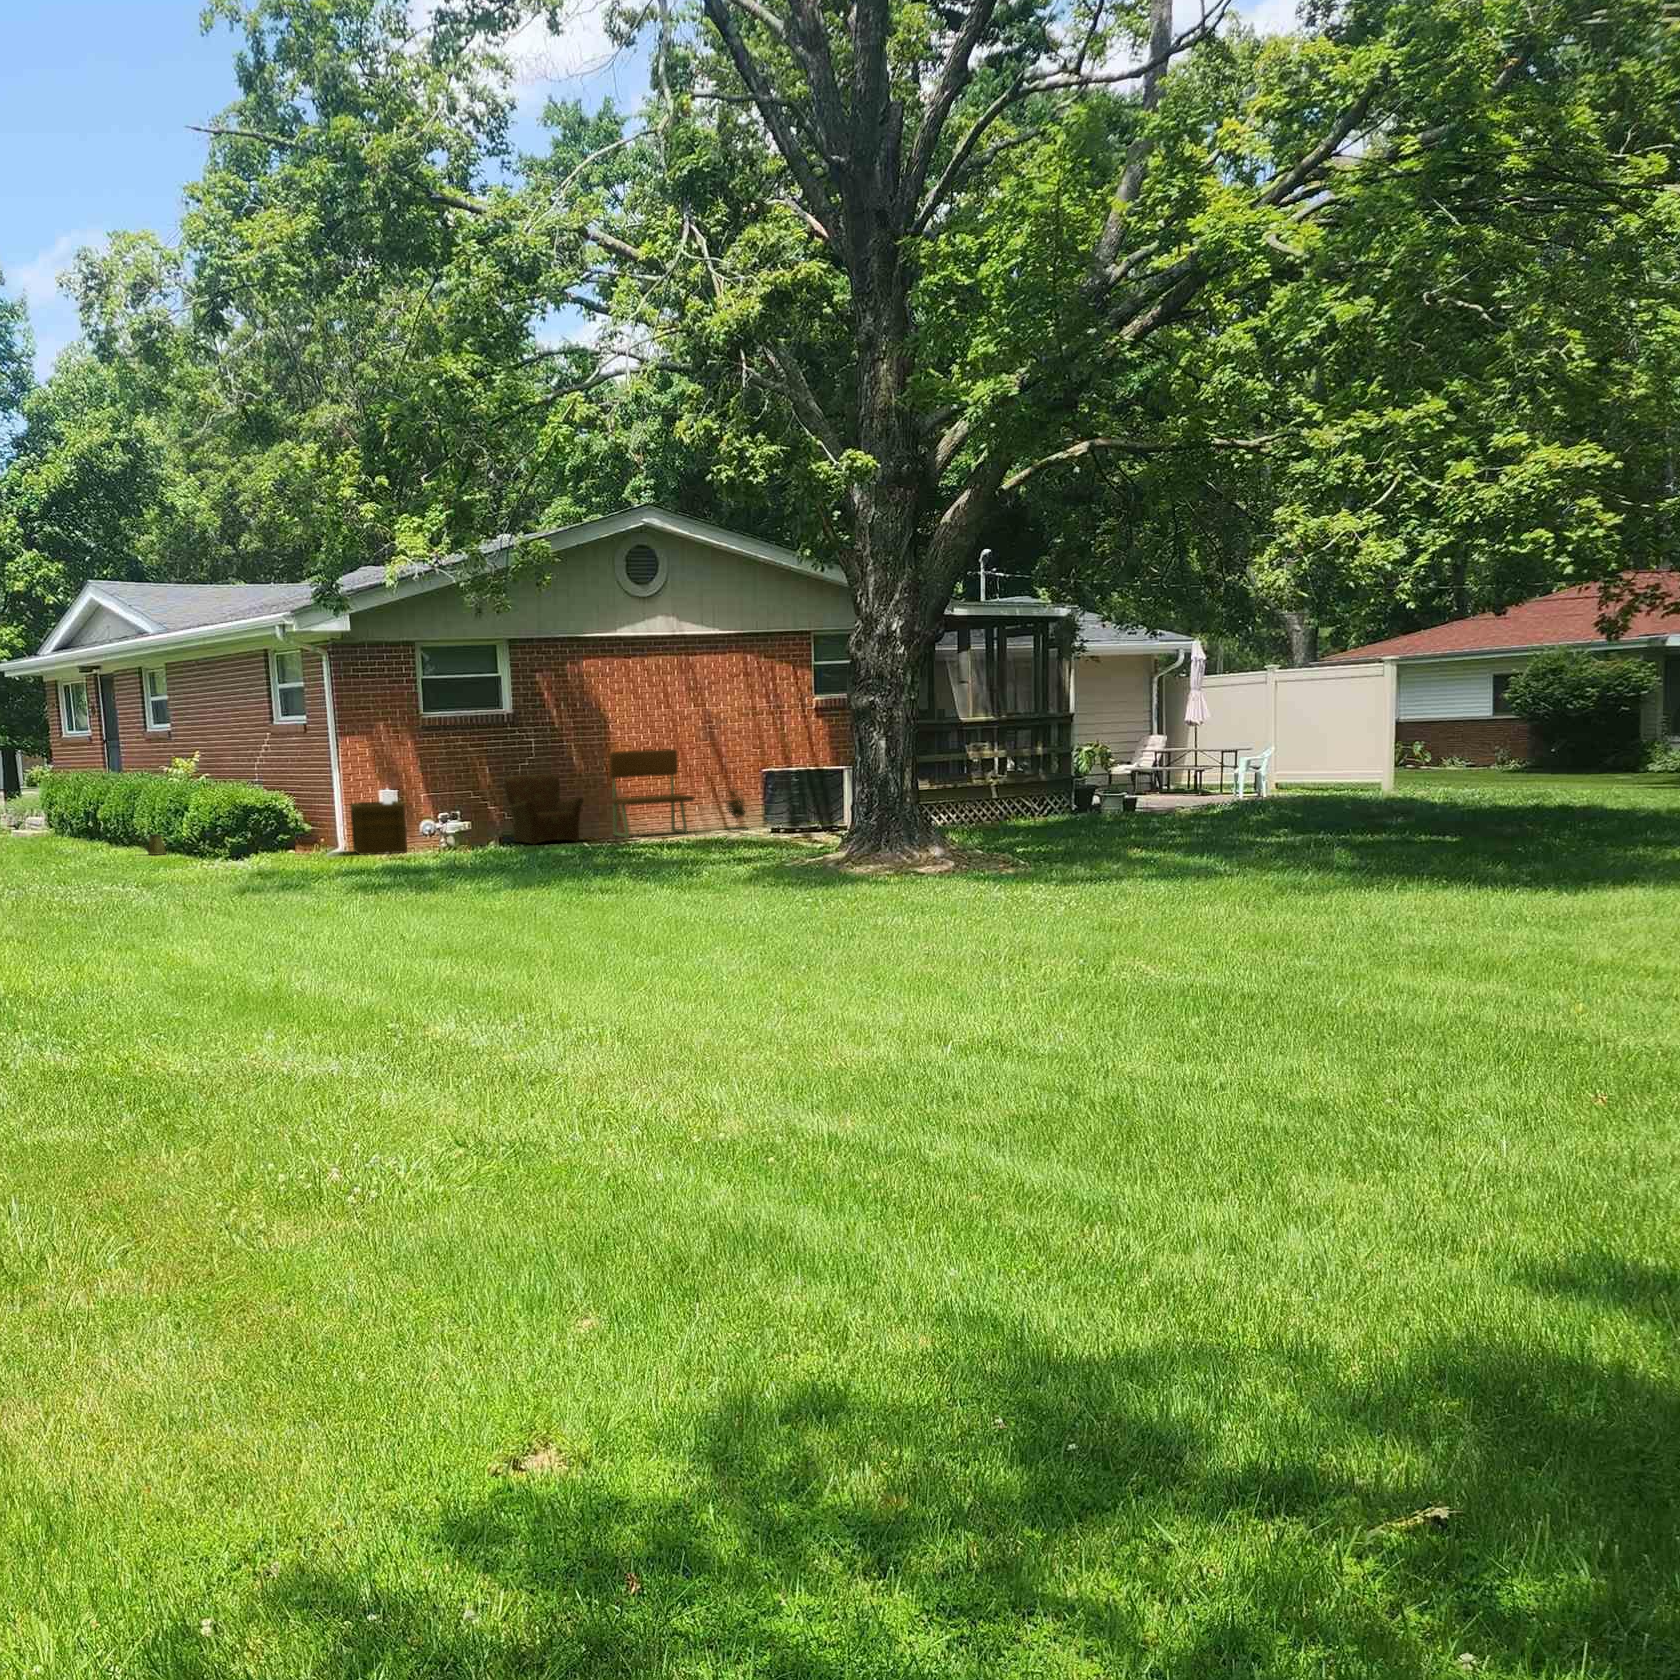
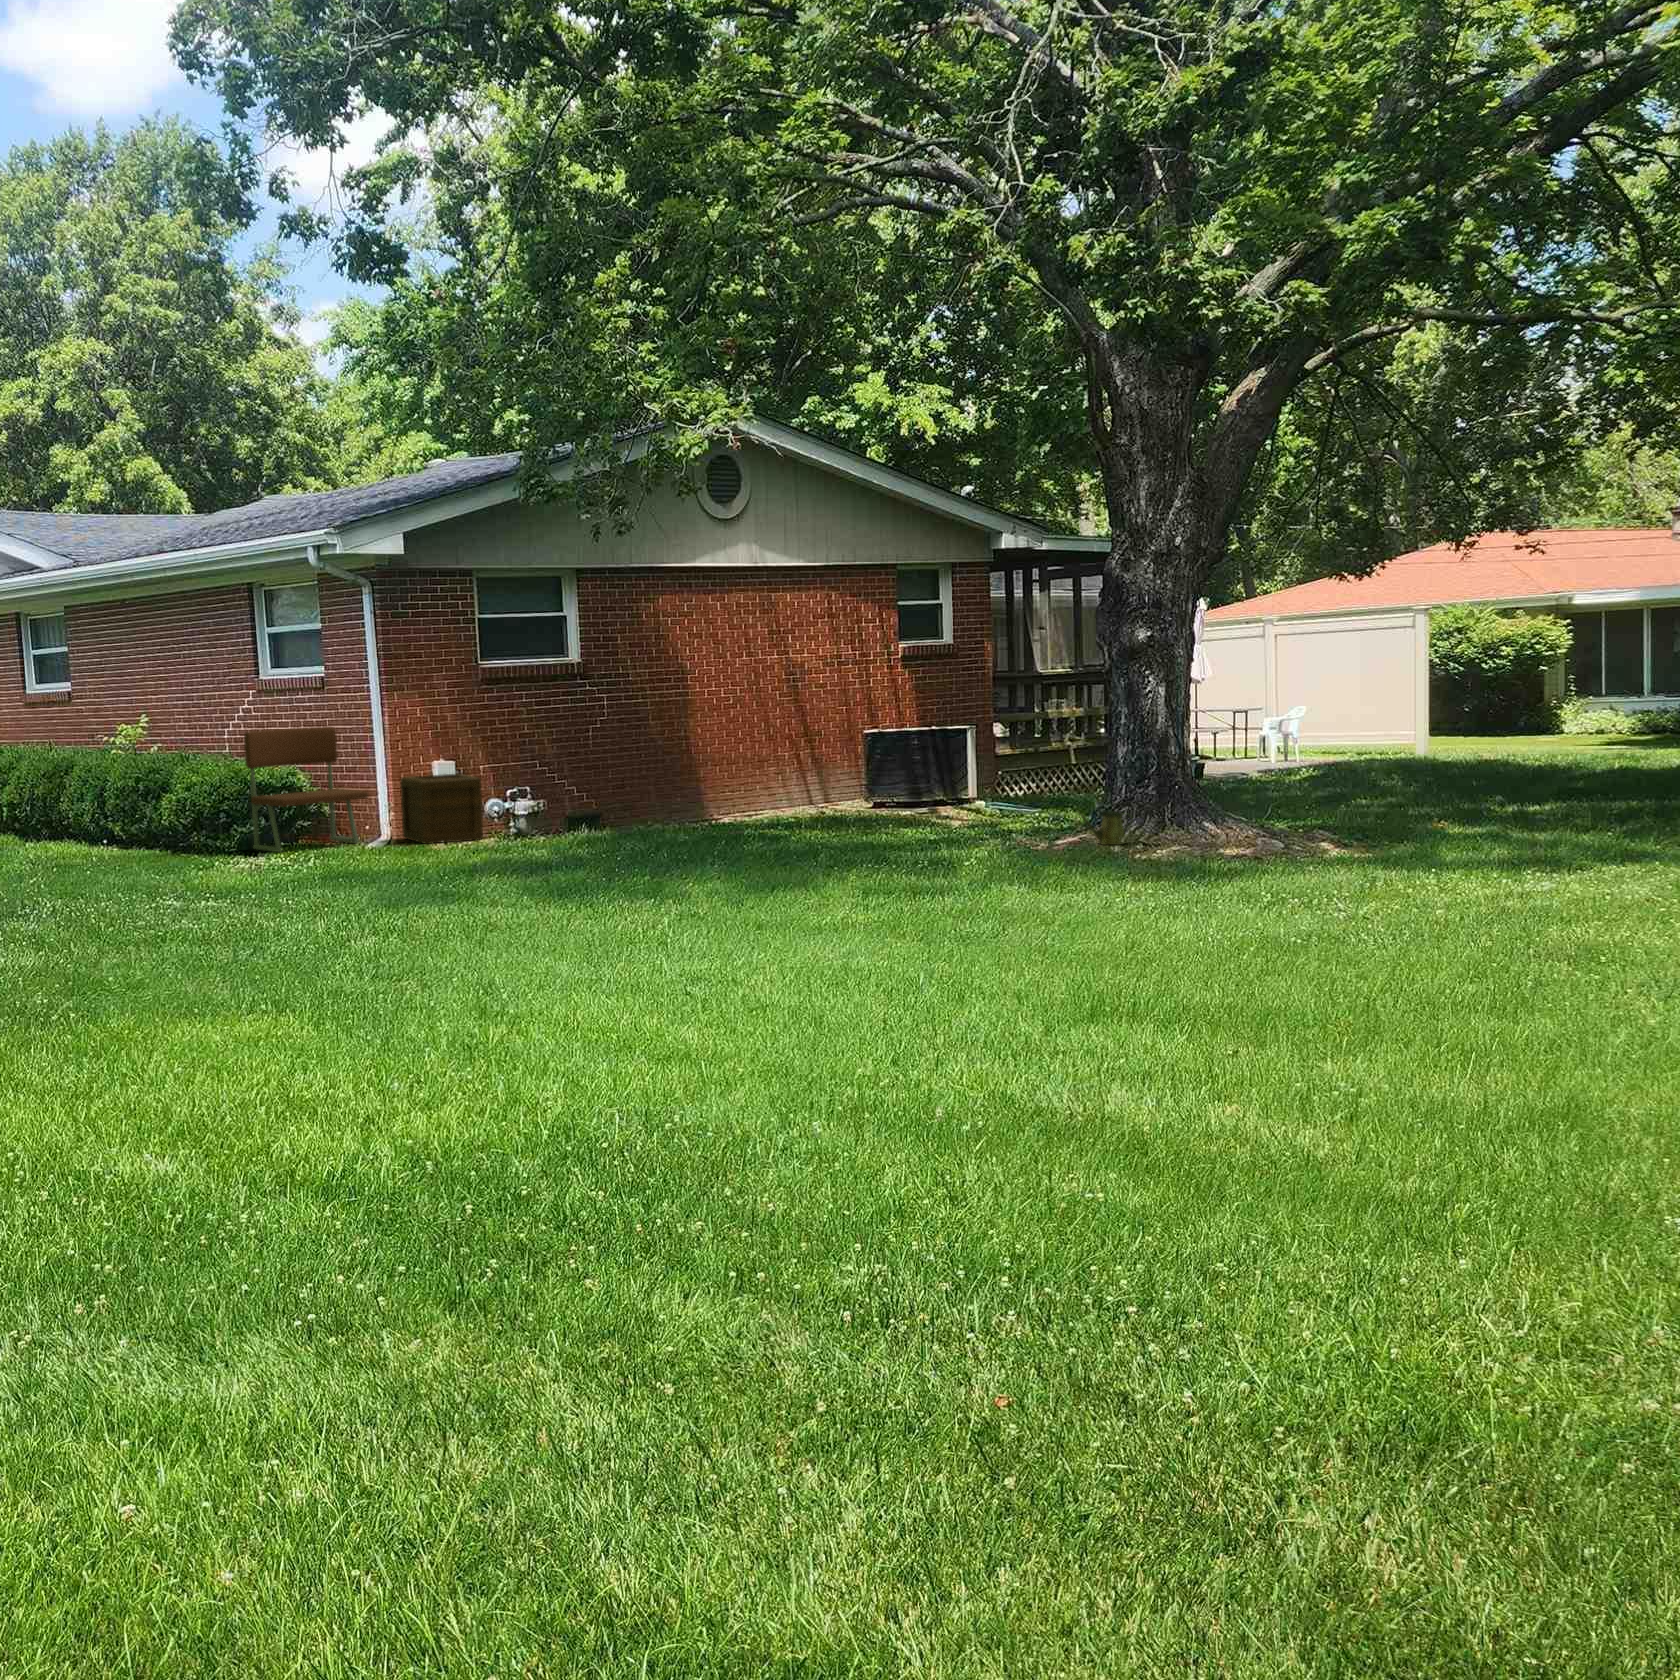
bench: present [609,749,694,838] -> present [244,727,369,852]
armchair: present [504,774,584,845] -> none [574,739,678,827]
potted tree: present [725,791,747,830] -> none [803,751,835,804]
watering can: present [137,833,169,855] -> present [1077,810,1133,845]

